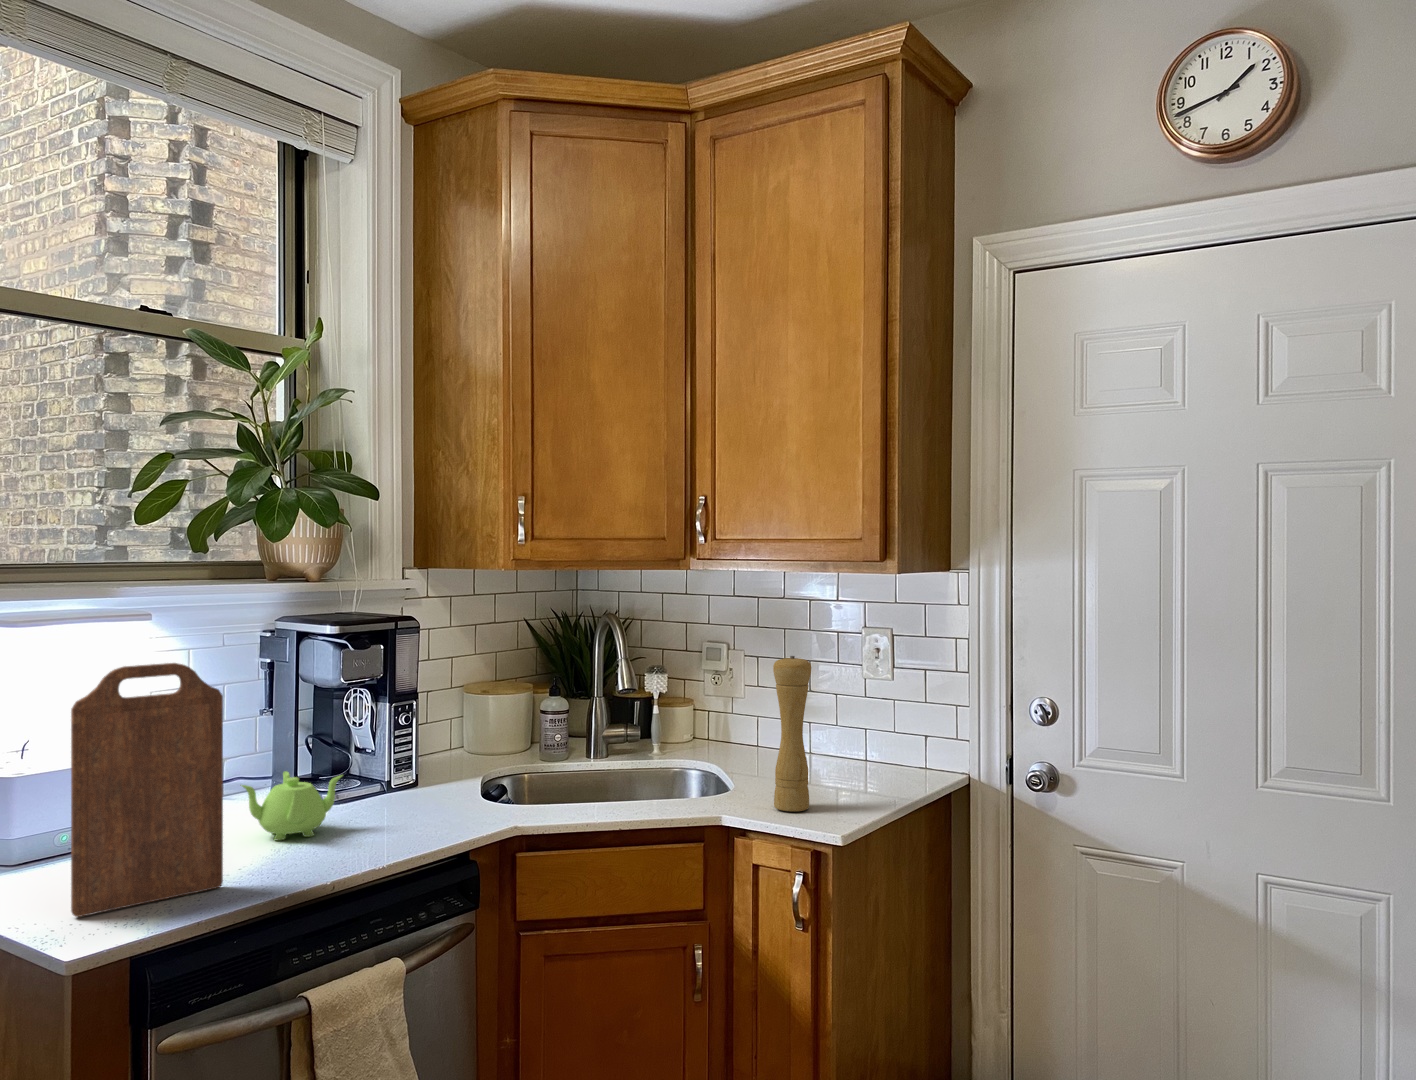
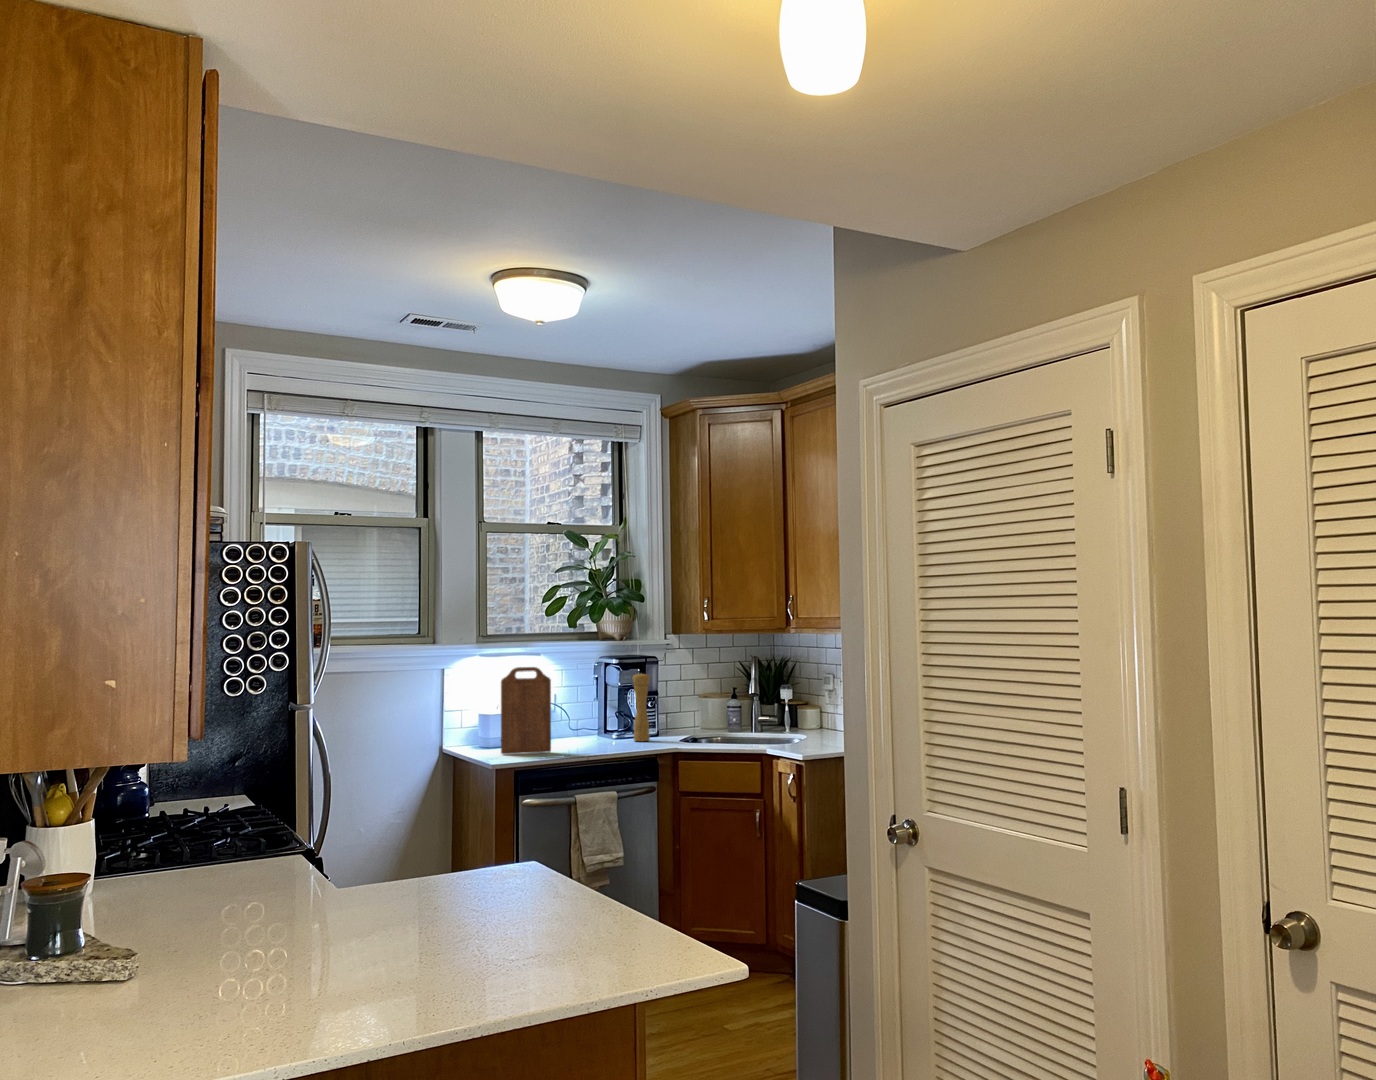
pepper mill: present [773,656,811,811] -> present [633,673,650,741]
teapot: present [242,771,342,840] -> none [570,720,610,745]

